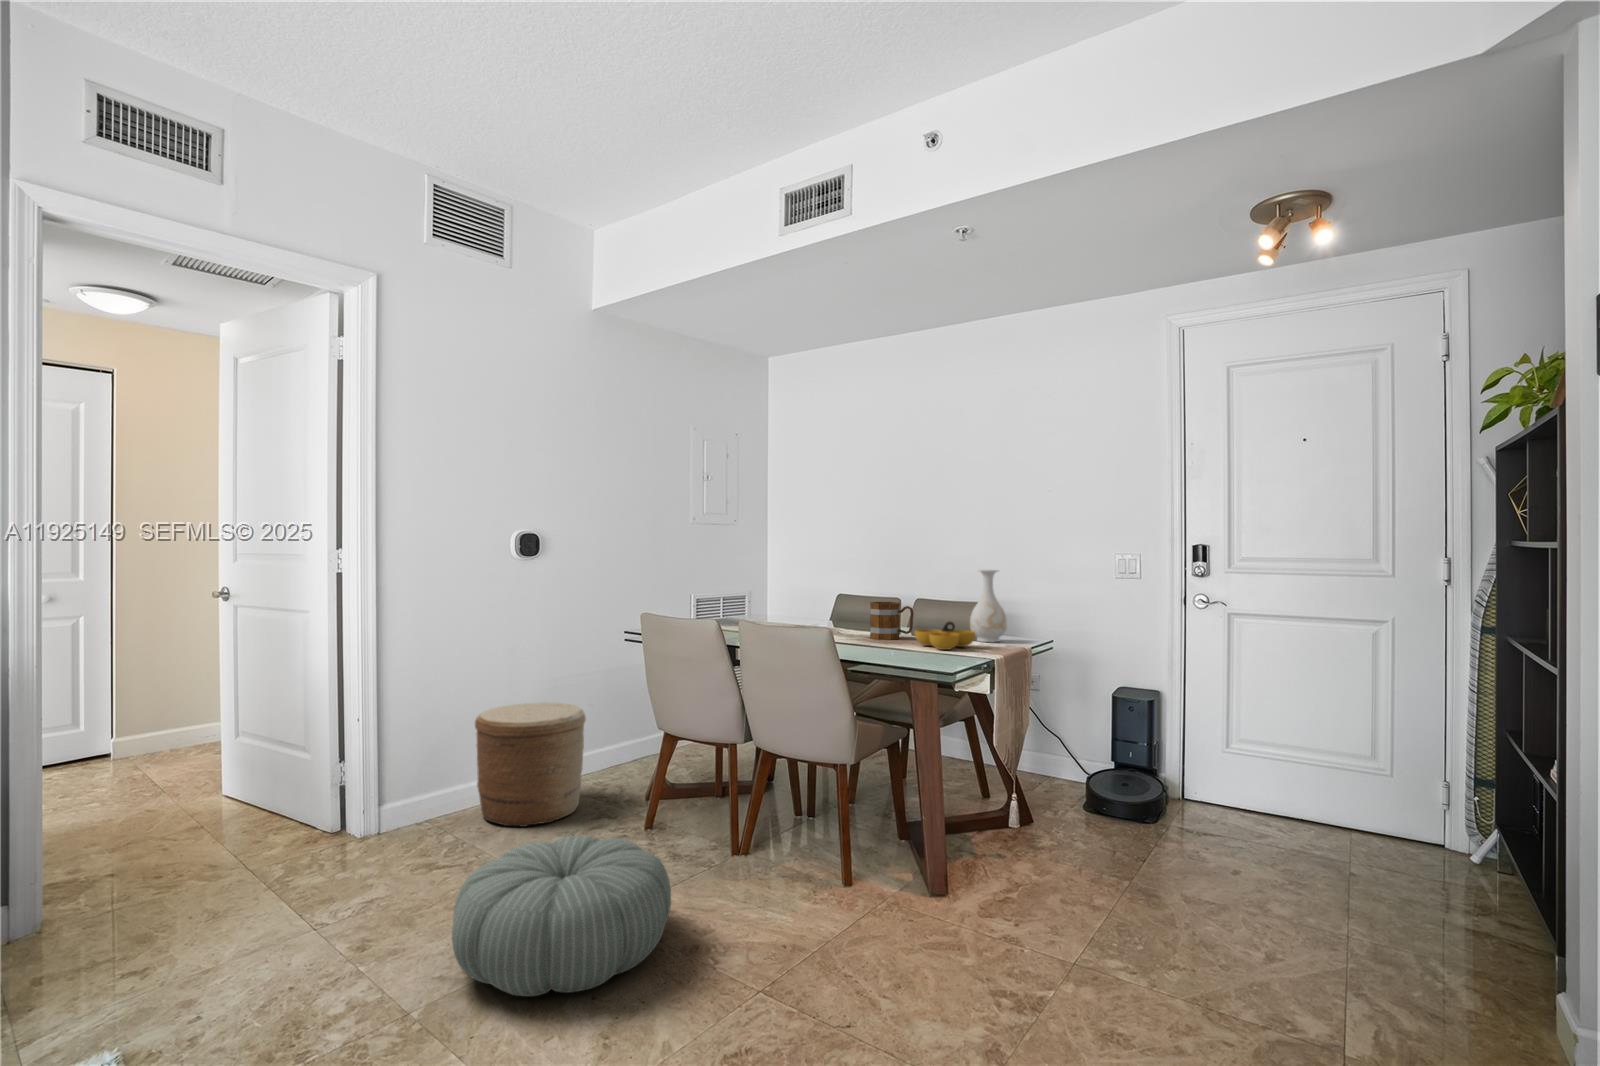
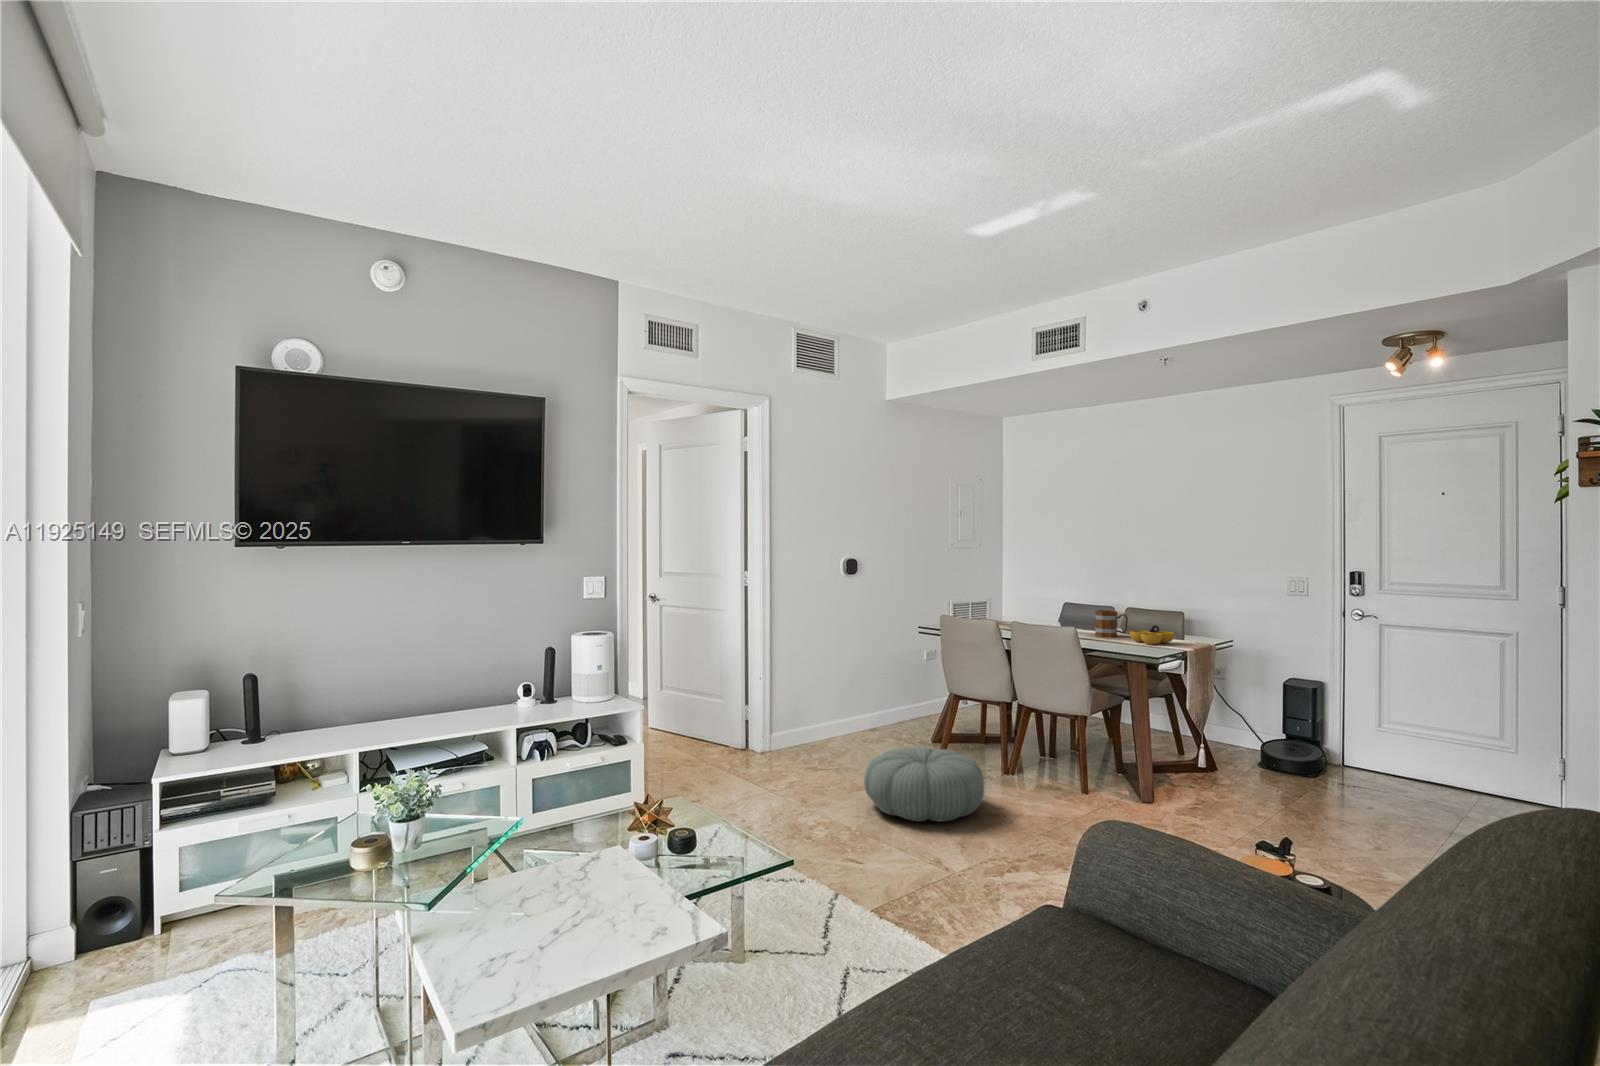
vase: present [970,570,1007,642] -> none [1170,589,1198,641]
woven basket: present [475,702,586,827] -> none [822,674,893,753]

